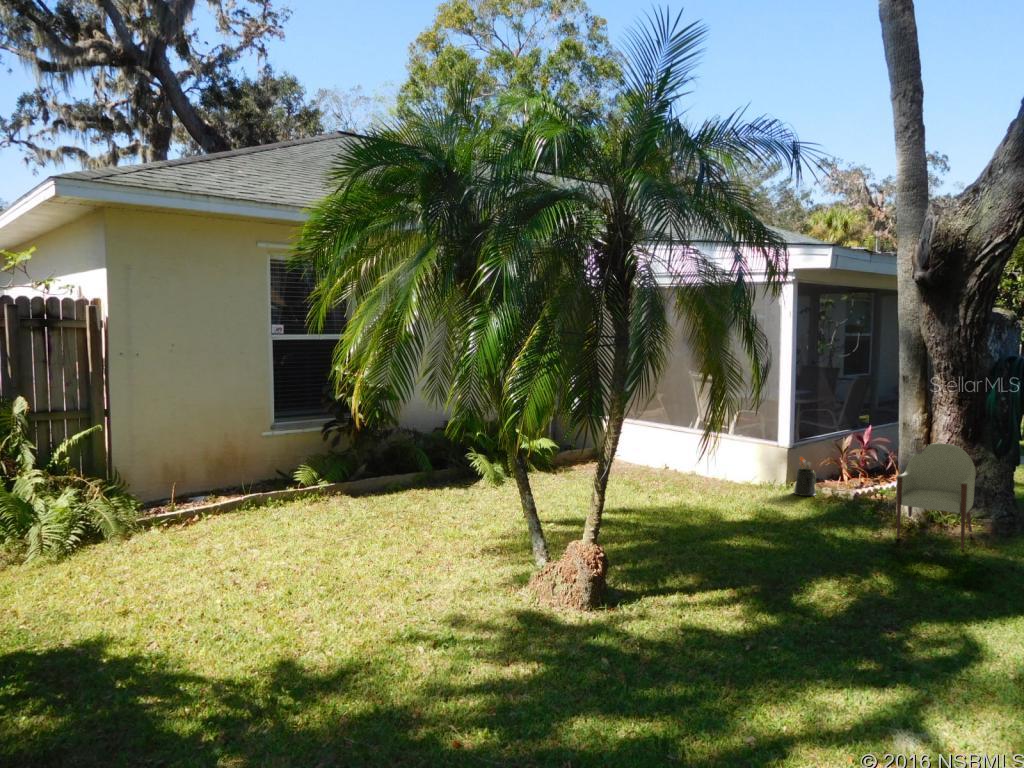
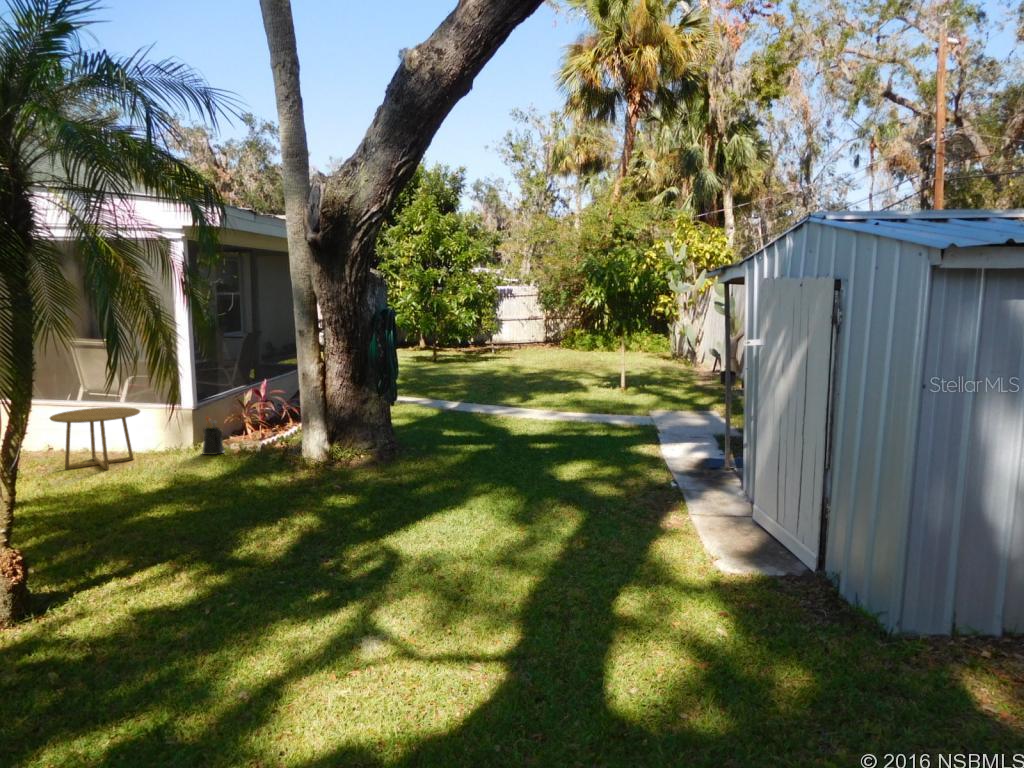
round table: none [668,438,740,494] -> present [50,407,140,470]
chair: present [896,443,976,549] -> none [305,388,365,478]

